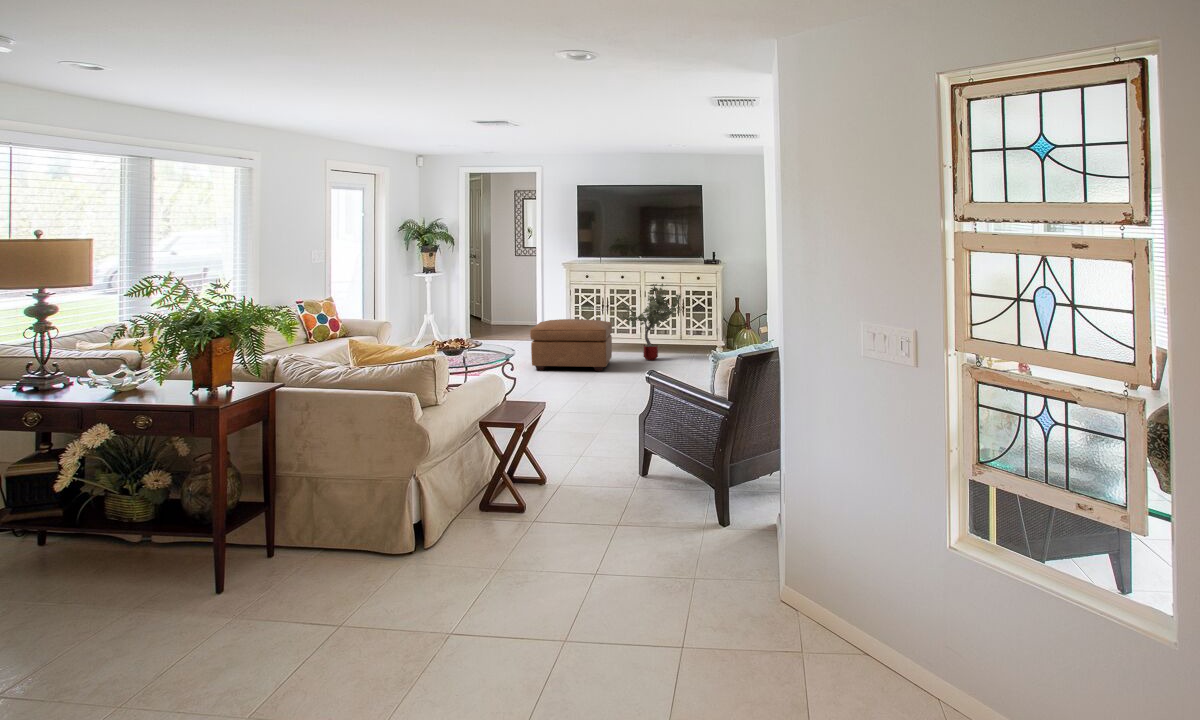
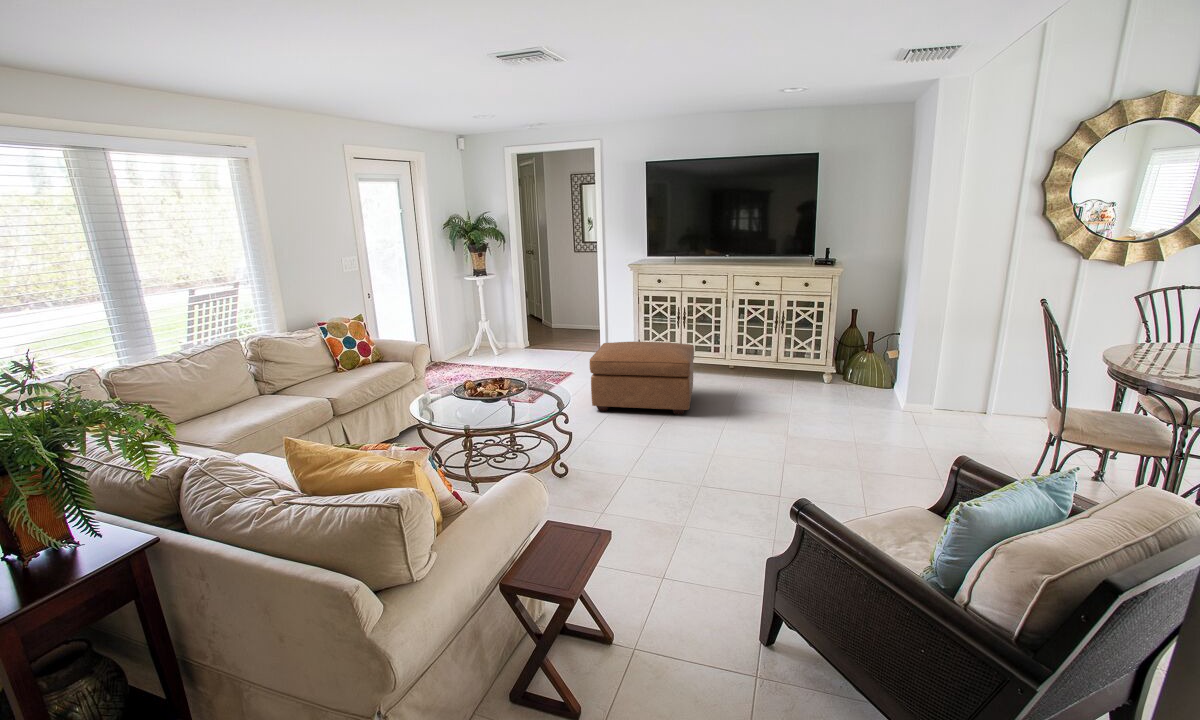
potted tree: present [621,284,682,360] -> none [703,293,786,390]

